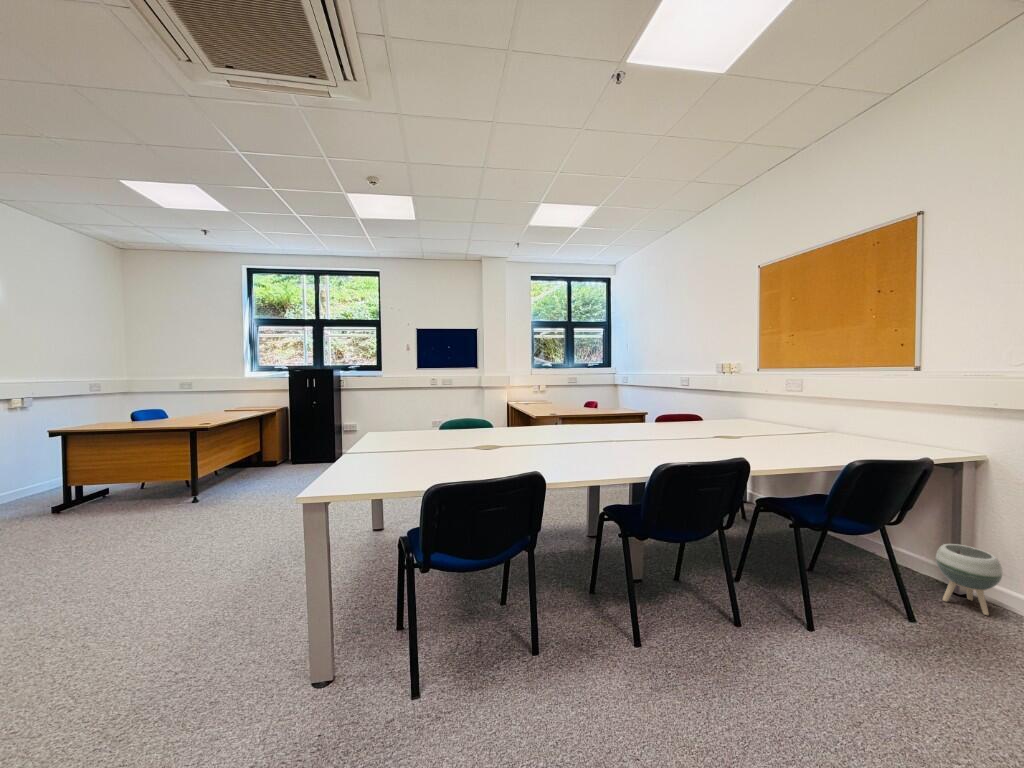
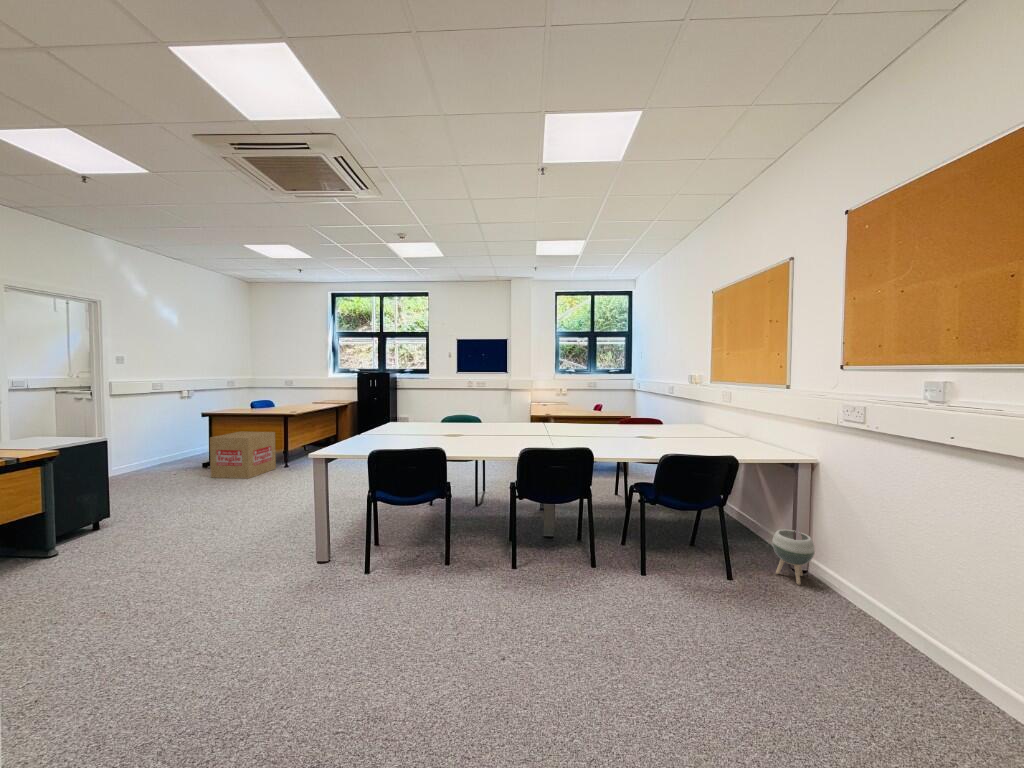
cardboard box: none [64,453,179,530] -> present [210,431,276,479]

